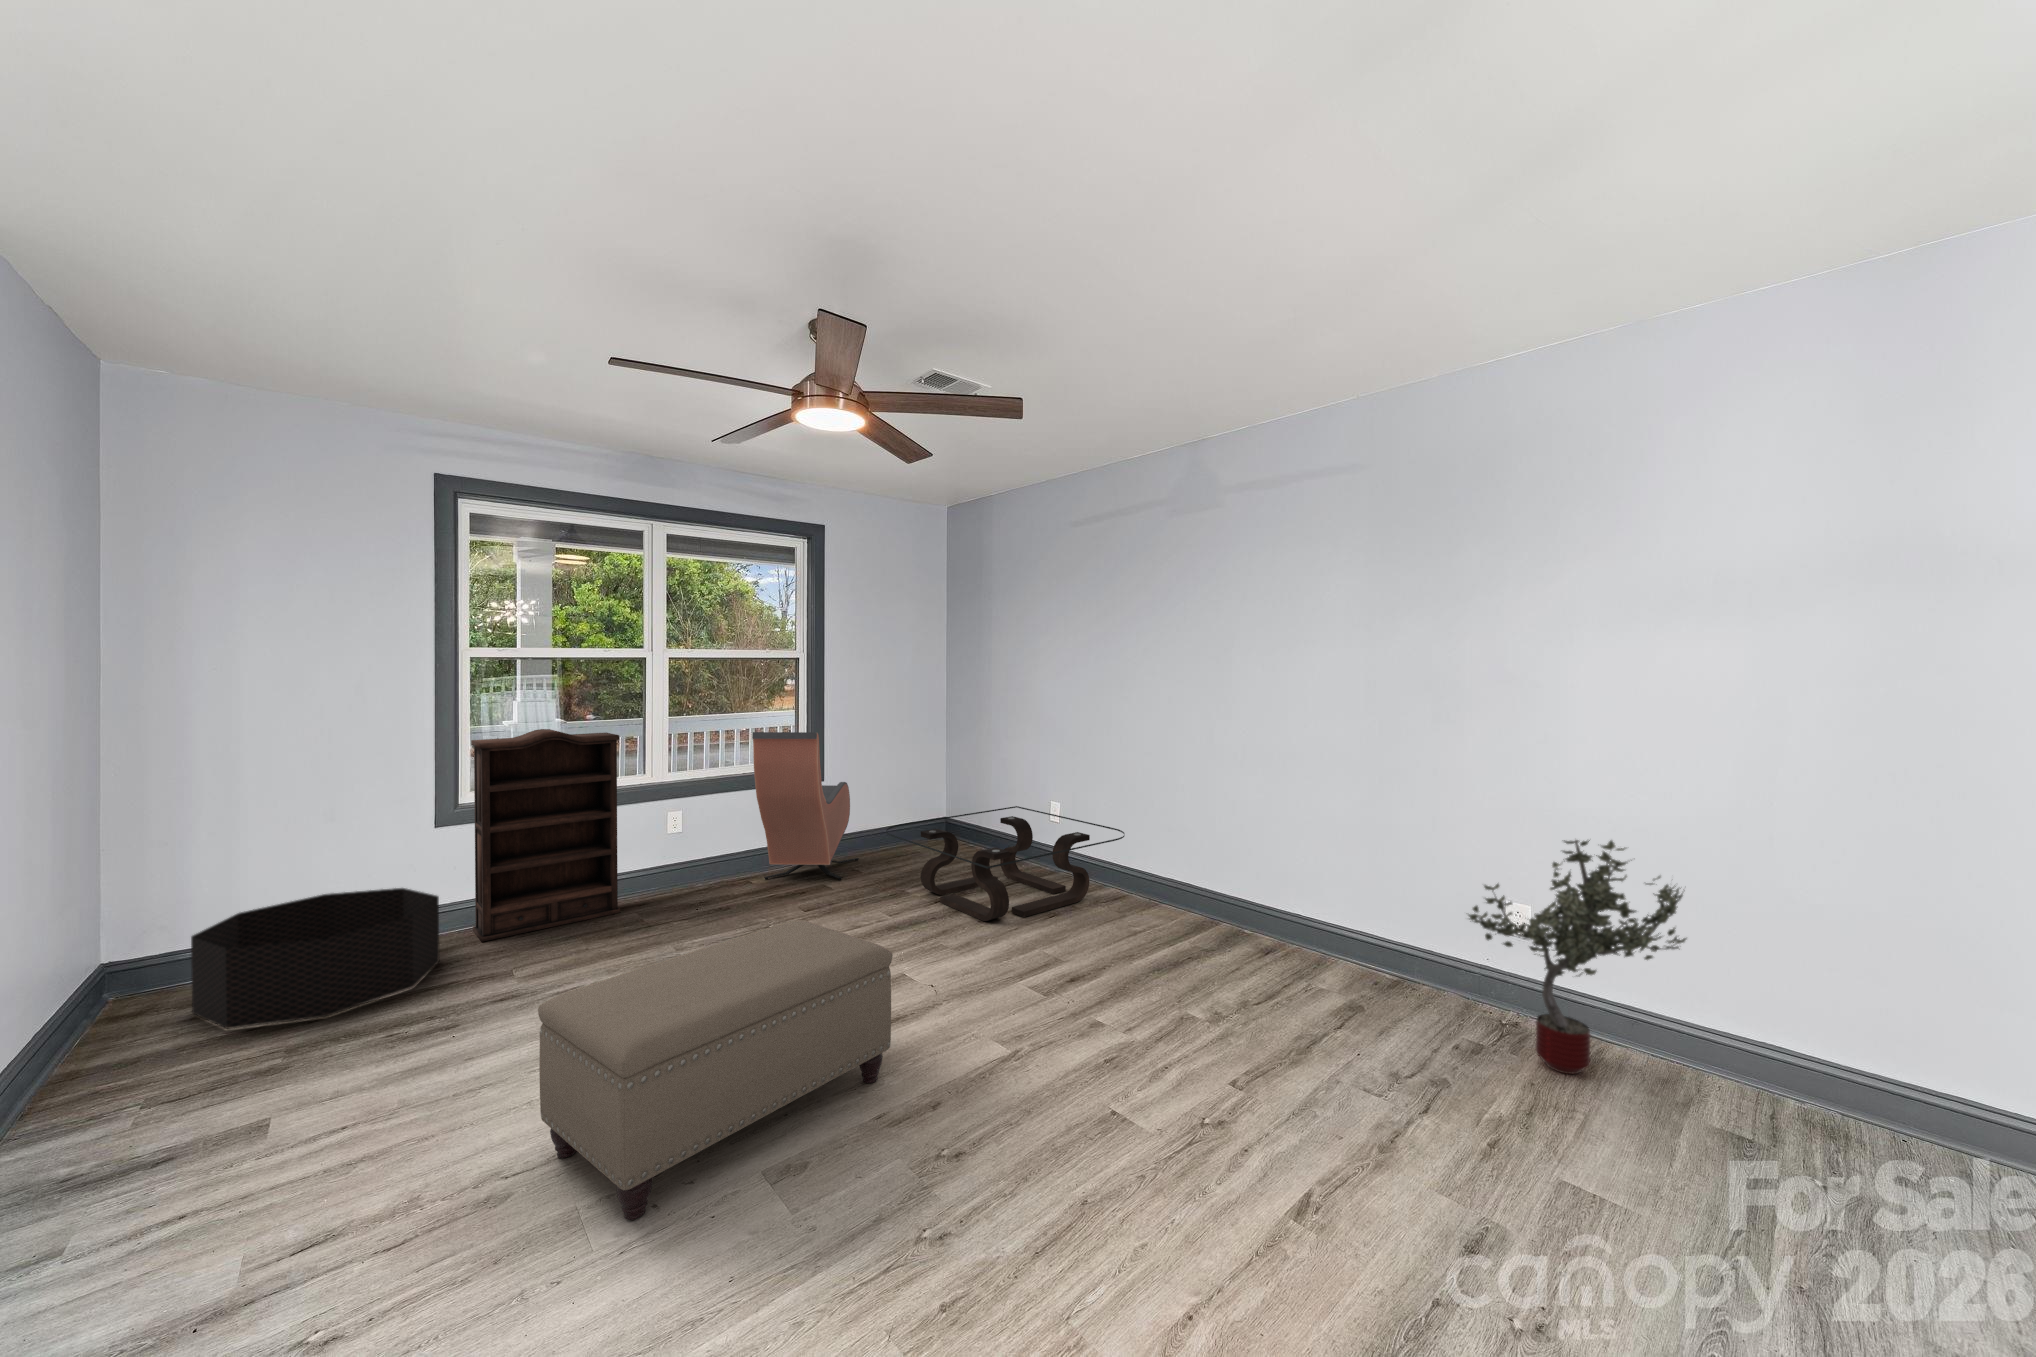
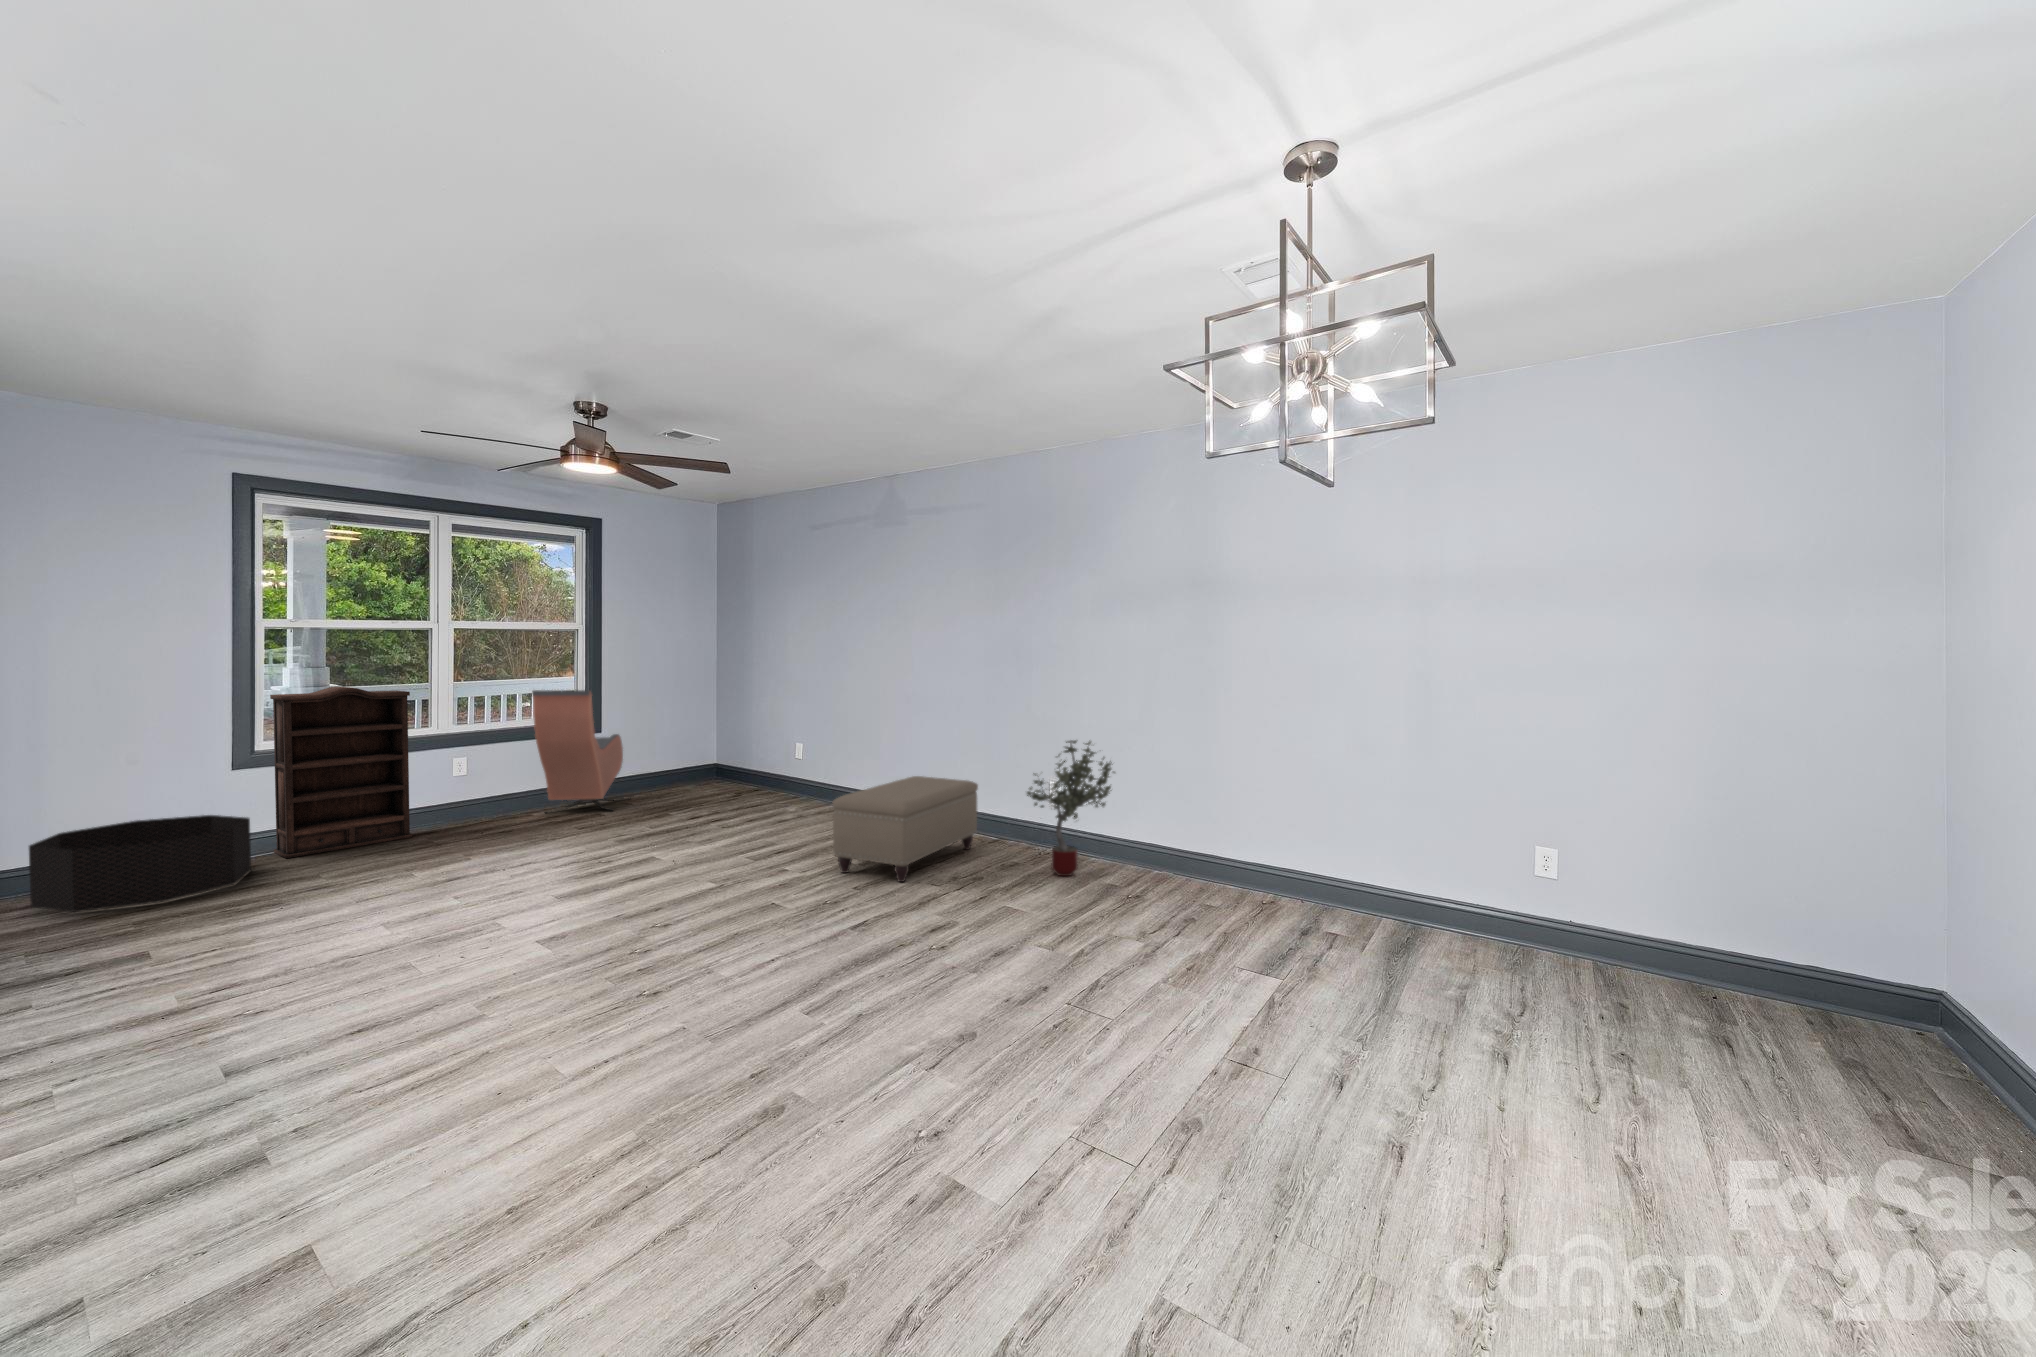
coffee table: present [886,806,1124,921] -> none [651,752,843,829]
ottoman: present [538,920,893,1220] -> present [832,776,978,882]

